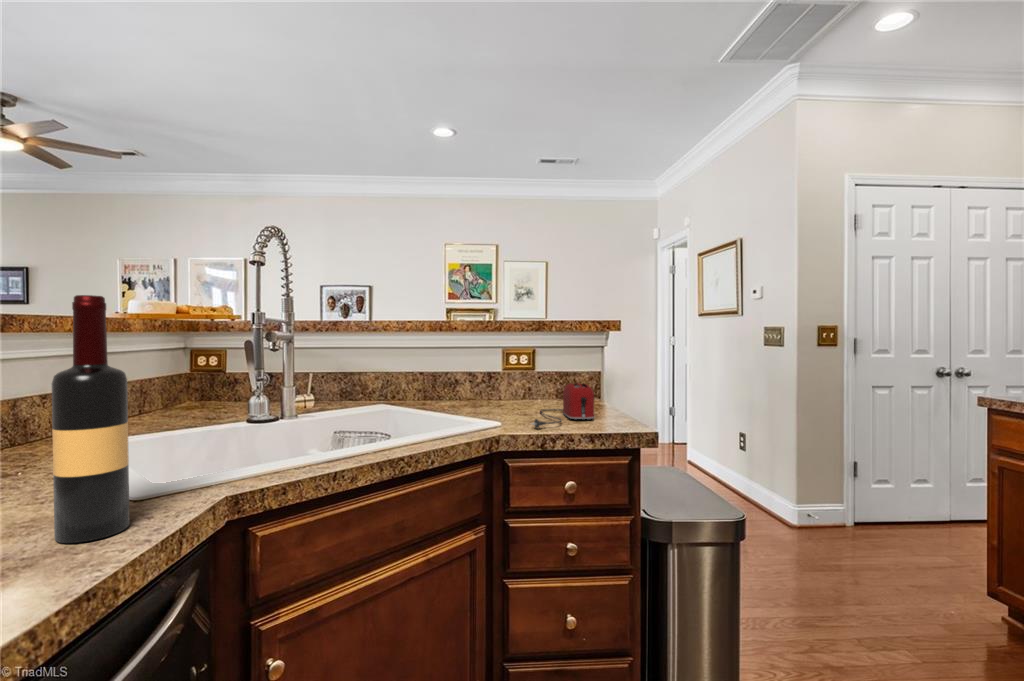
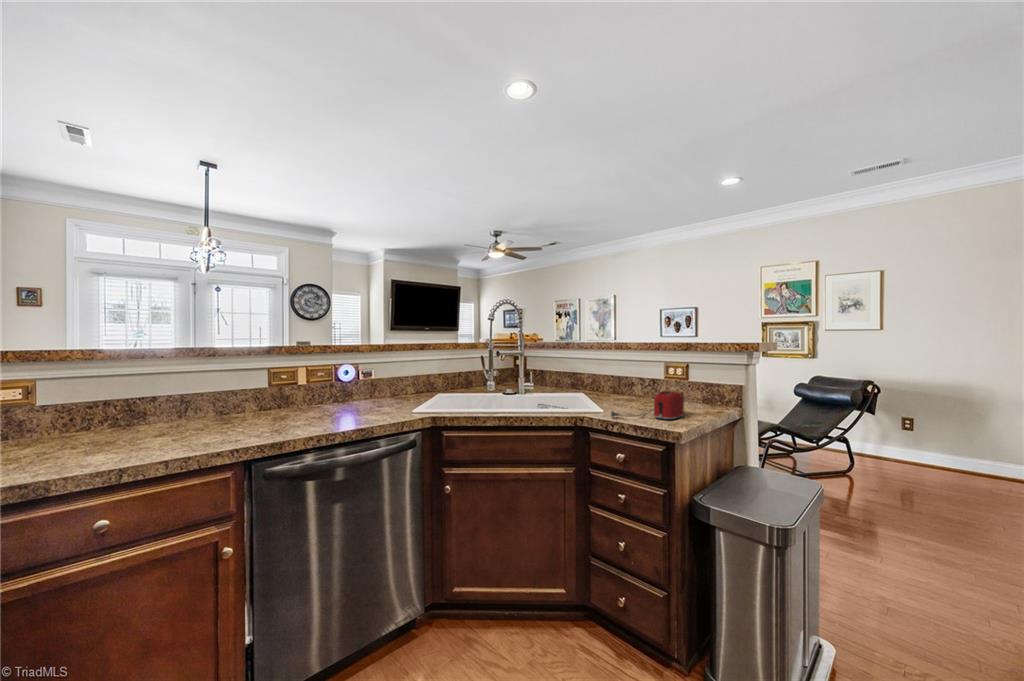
wine bottle: present [52,295,130,543] -> none [382,340,402,418]

